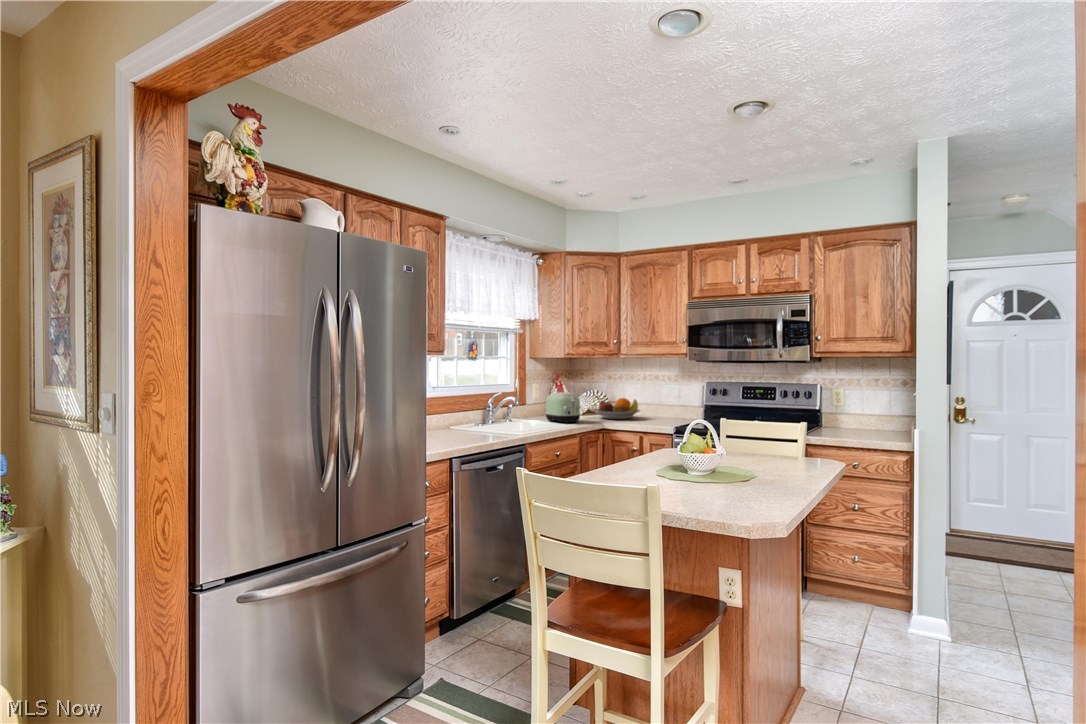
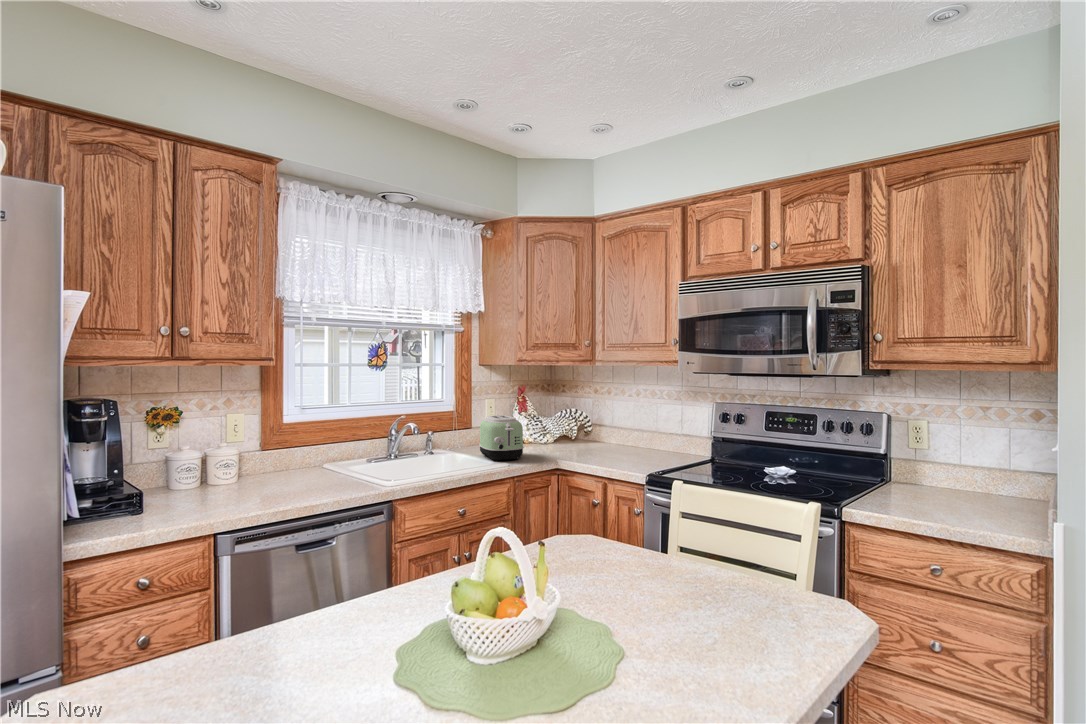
fruit bowl: present [594,398,640,419] -> none [555,424,622,454]

